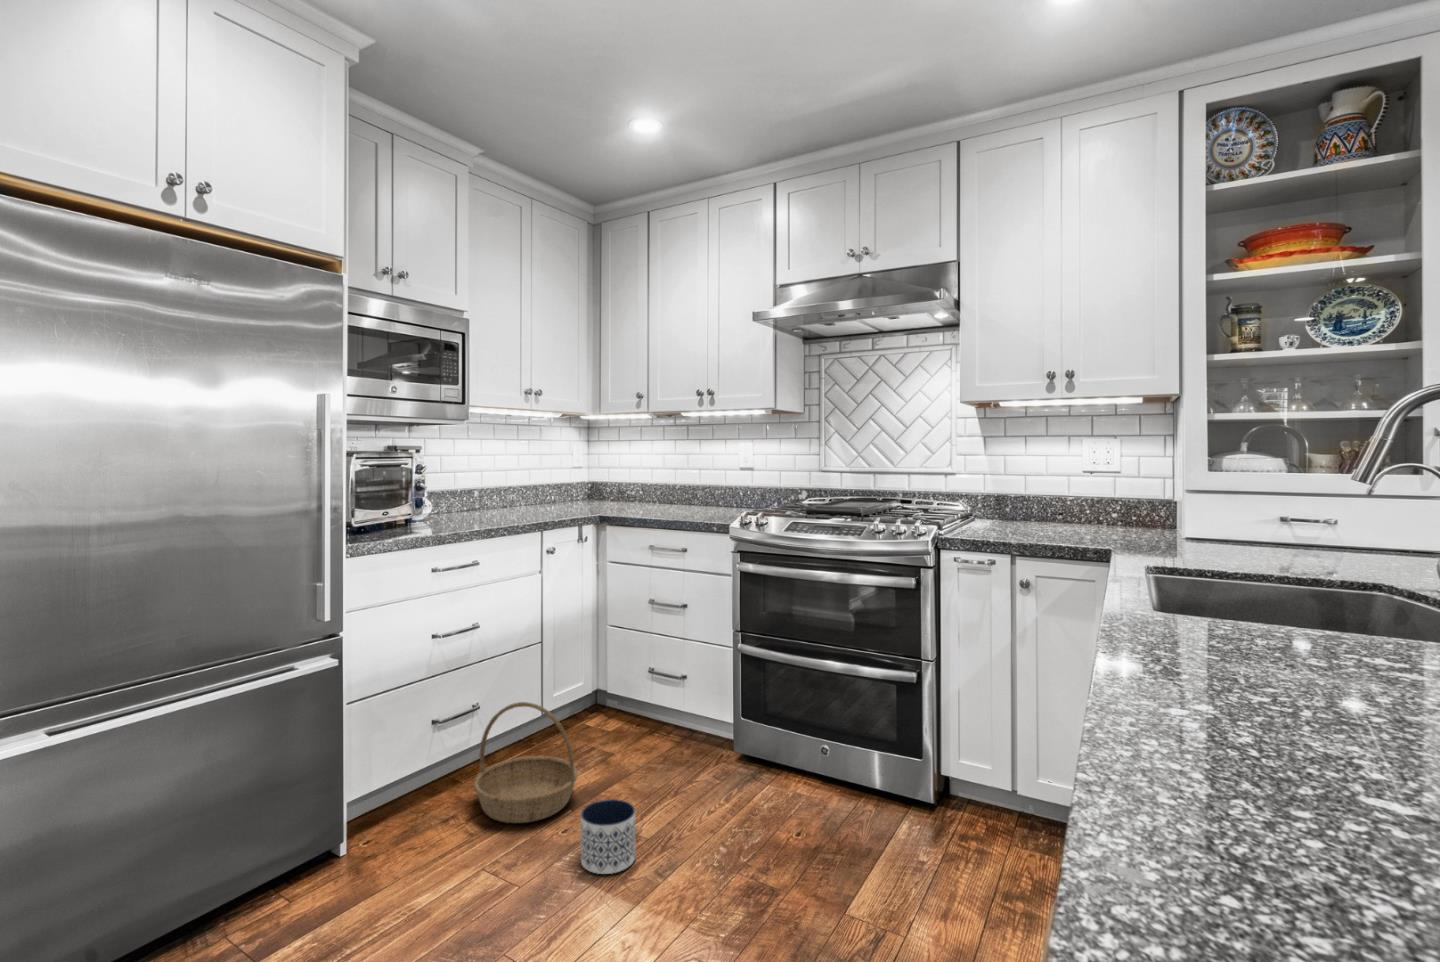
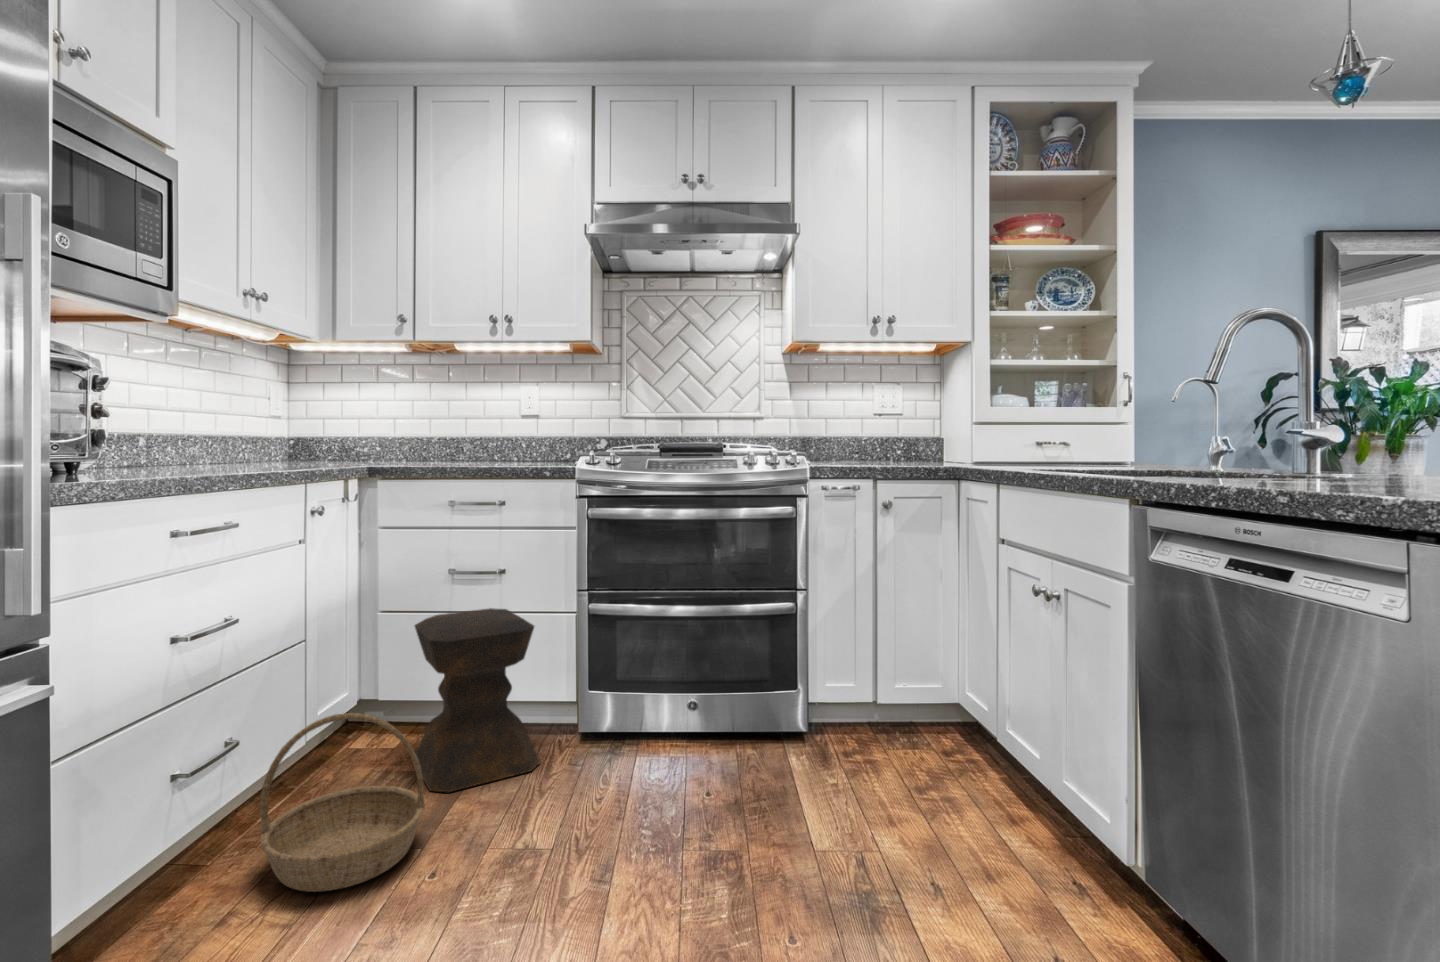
stool: none [605,635,692,776] -> present [415,608,540,792]
planter: present [581,799,635,874] -> none [485,807,559,908]

